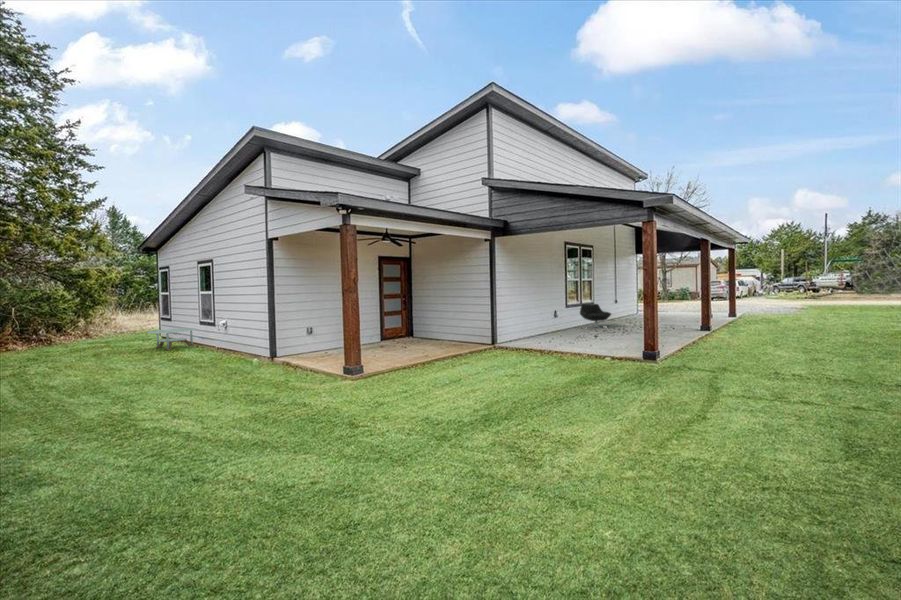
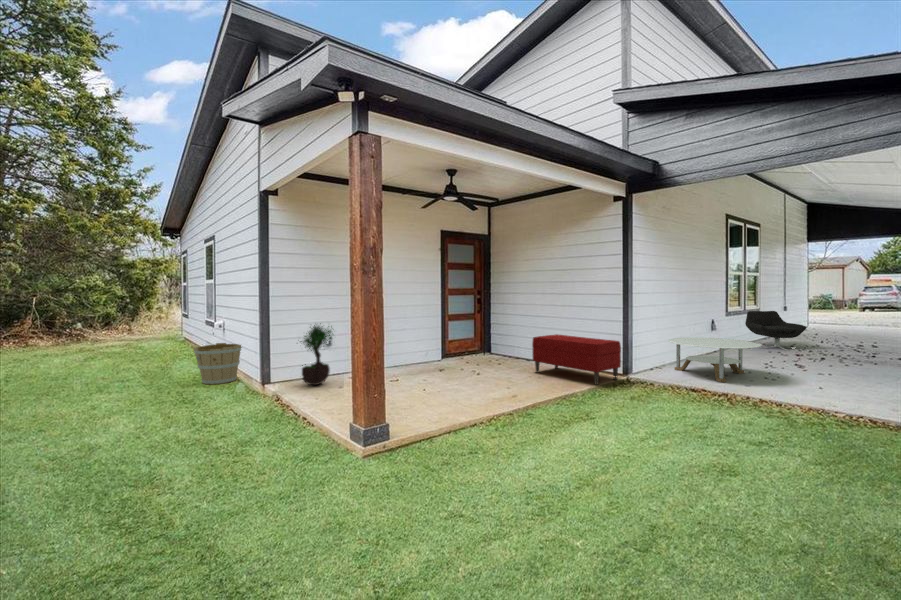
potted tree: none [296,317,319,358] -> present [300,323,333,385]
bench: none [440,322,490,350] -> present [532,334,621,385]
round table: present [147,328,195,350] -> present [668,338,762,382]
wooden bucket: none [221,335,252,361] -> present [194,343,242,385]

